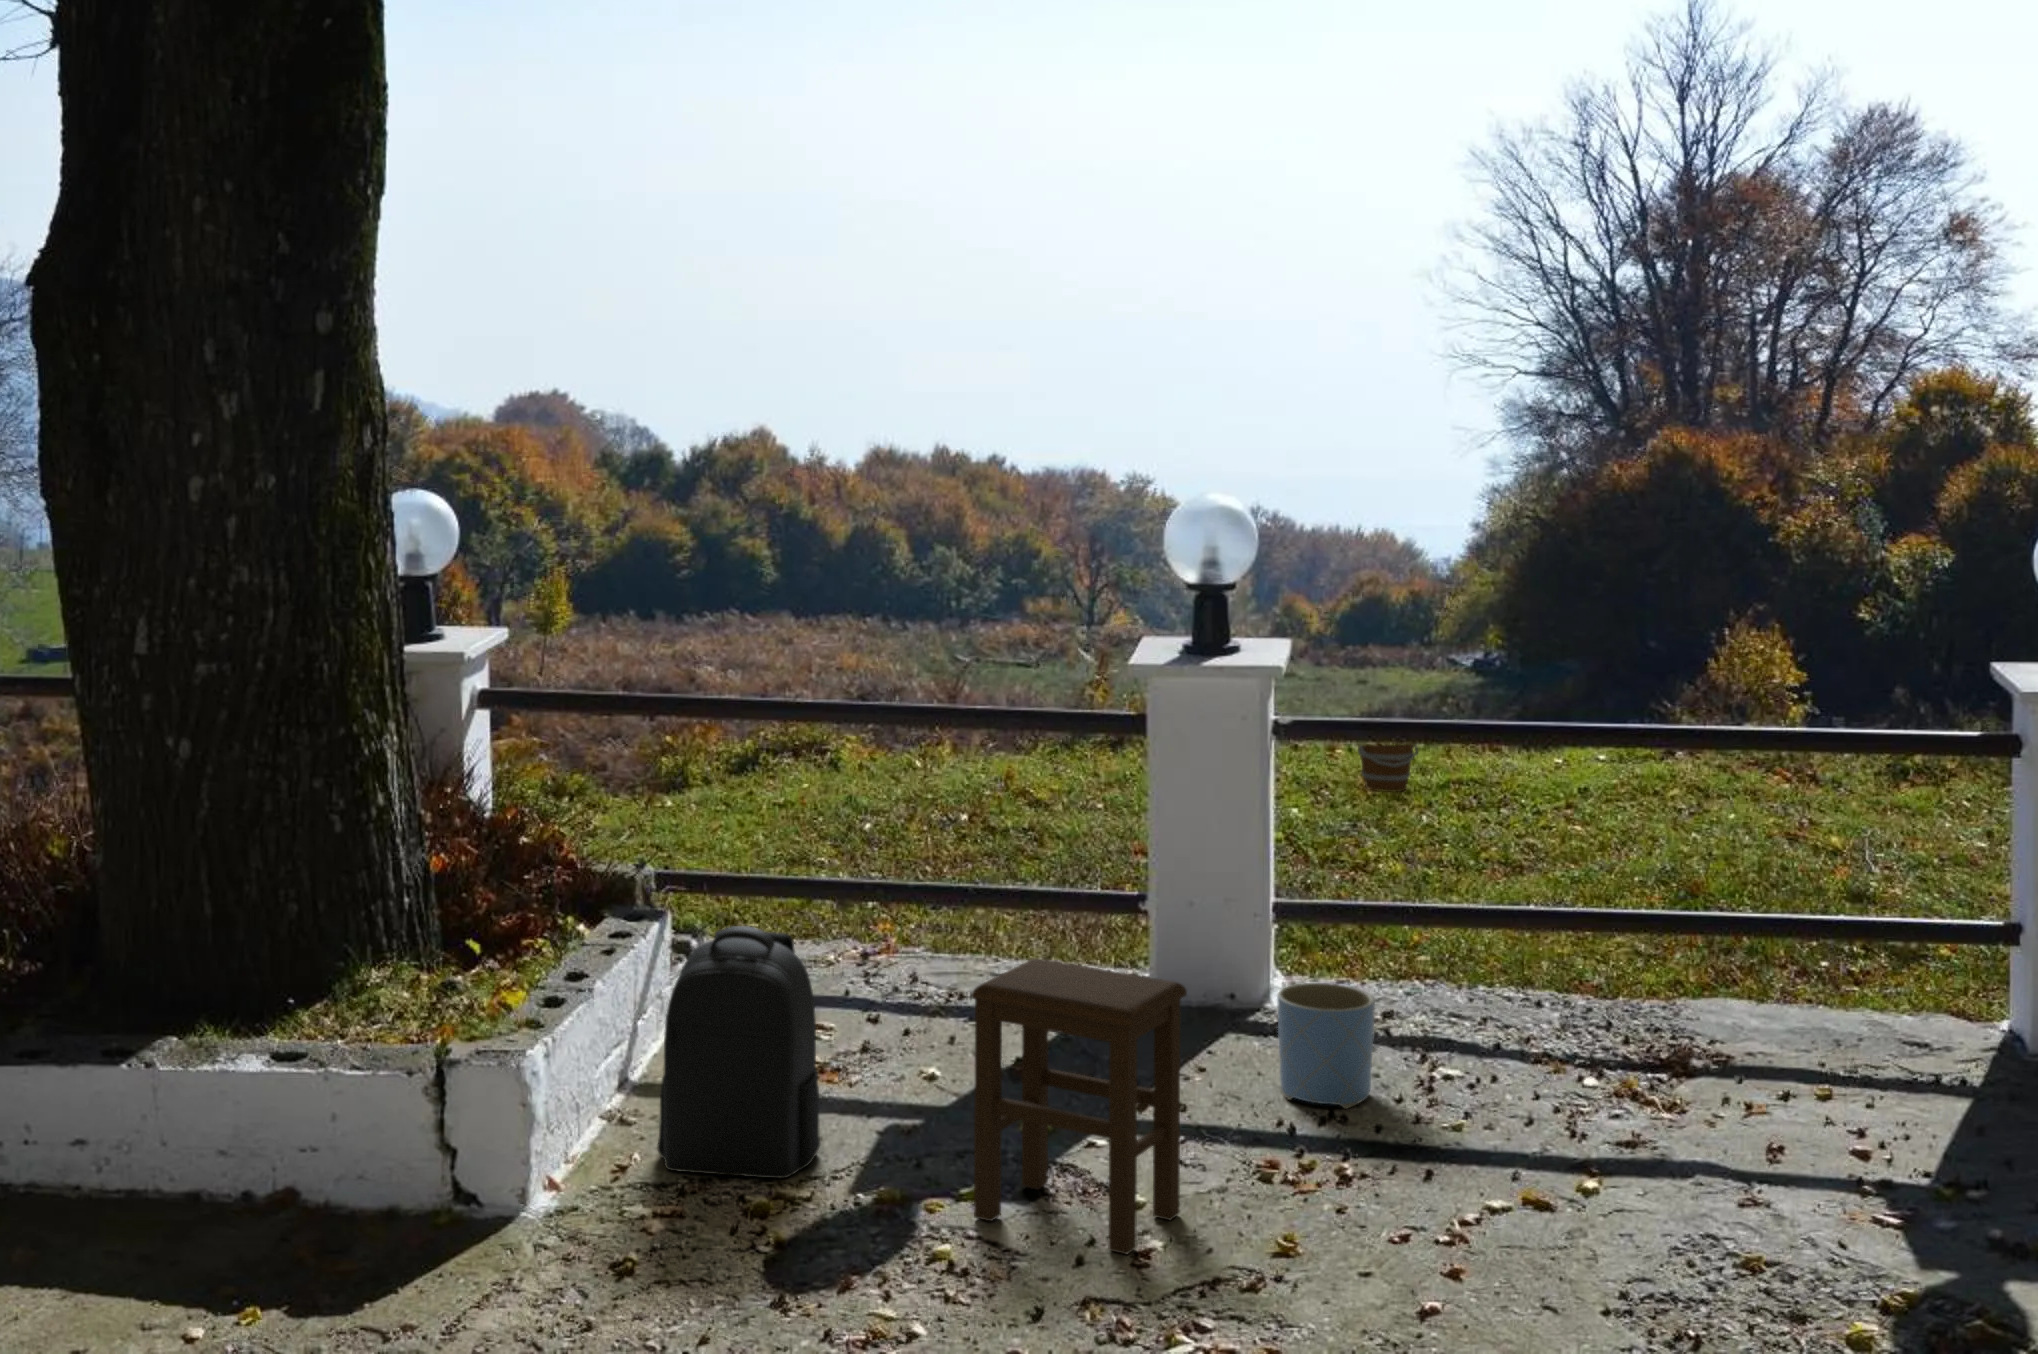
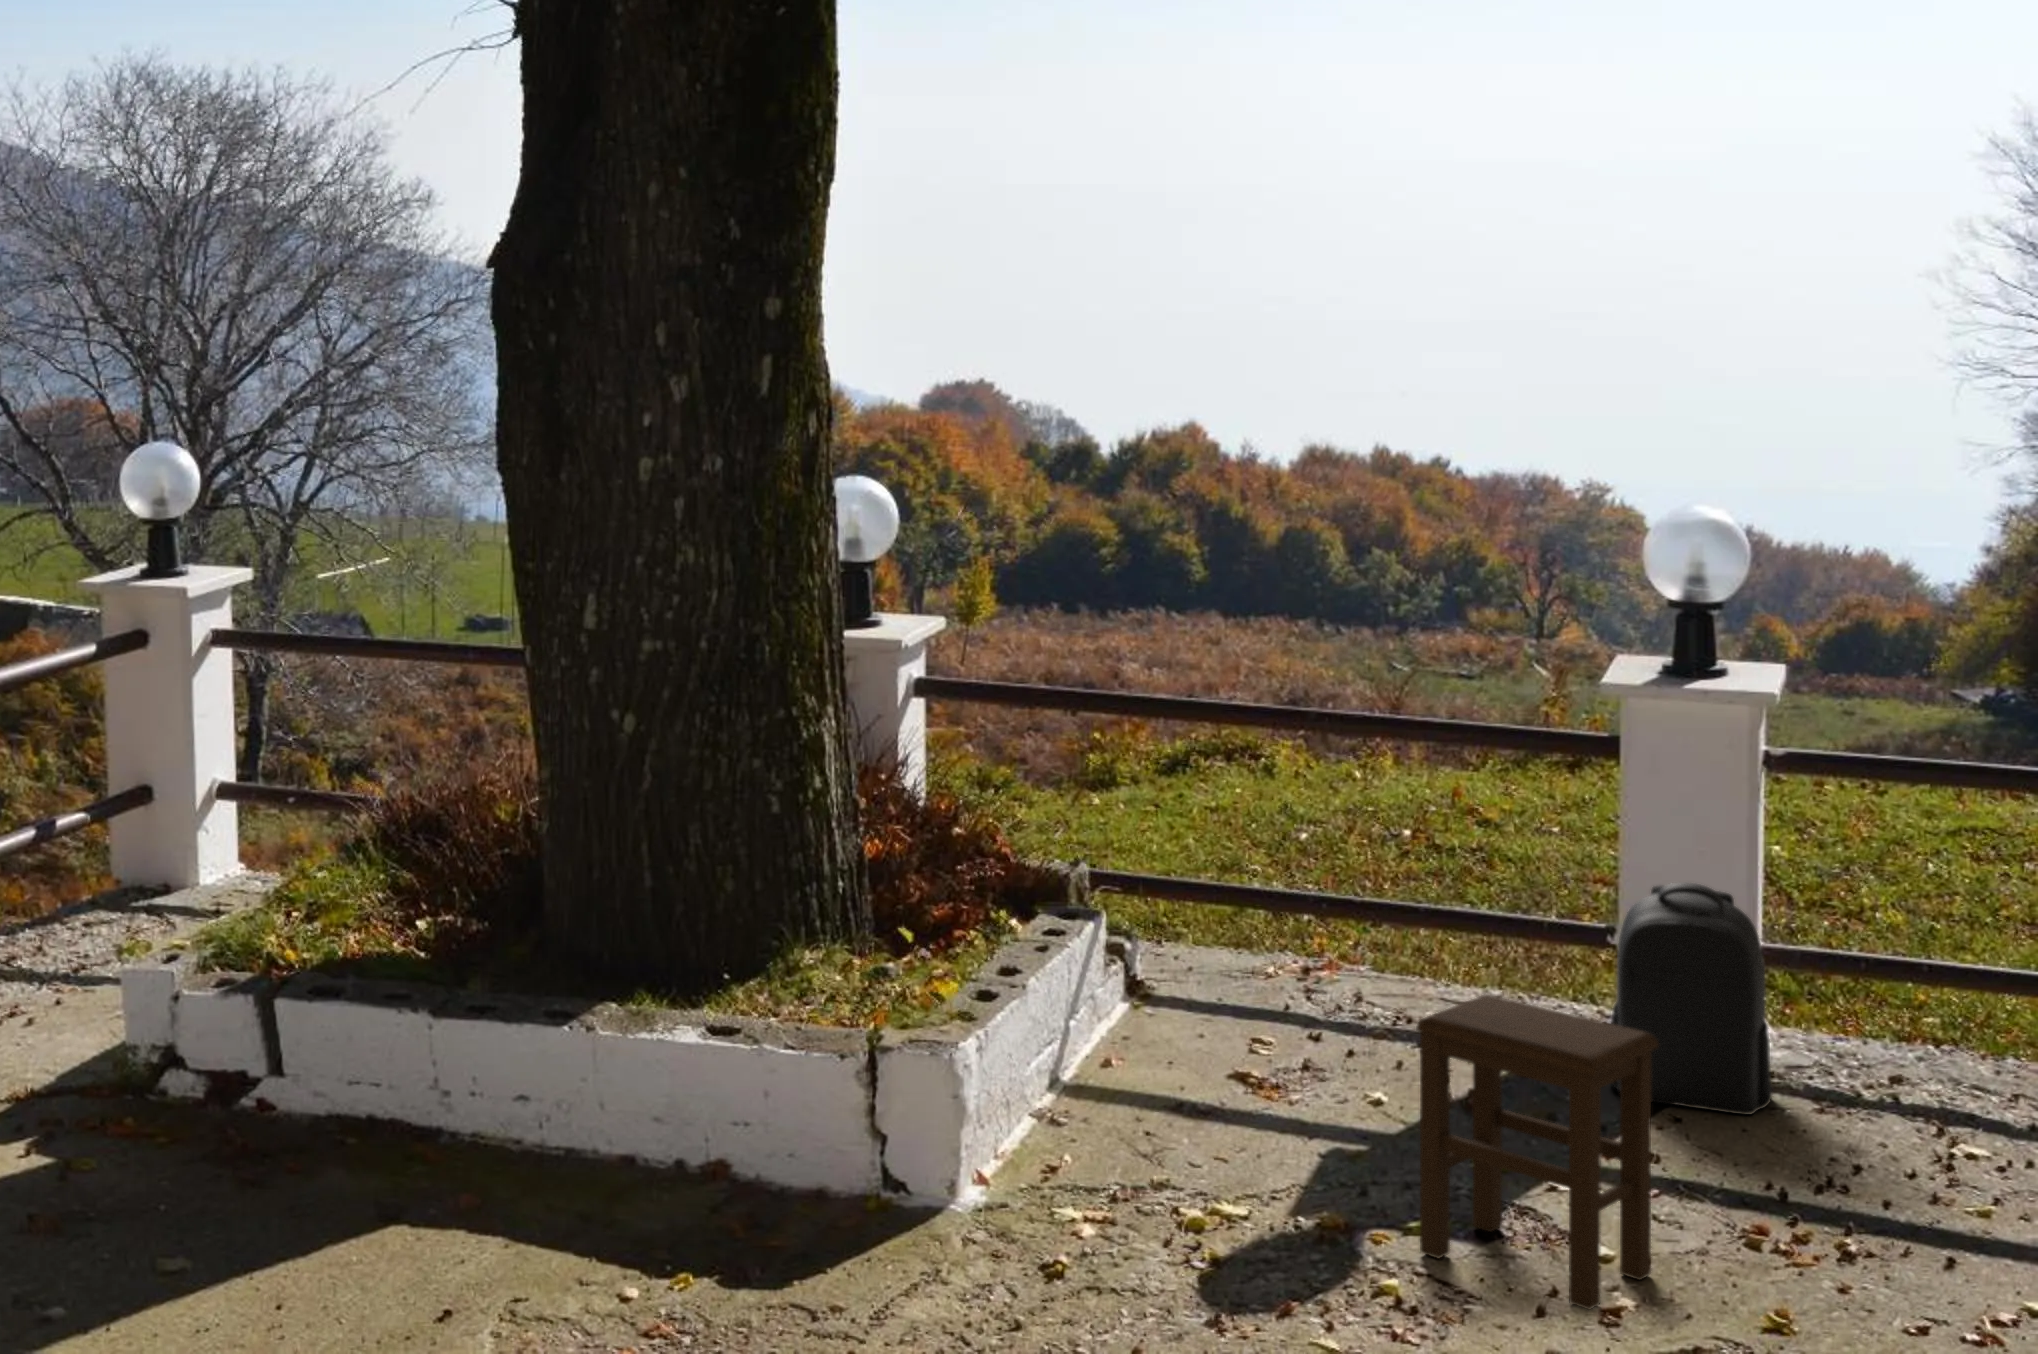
bucket: present [1358,744,1418,792] -> none [1891,758,1971,826]
backpack: present [657,926,820,1178] -> present [1611,882,1772,1115]
planter: present [1277,983,1375,1109] -> none [1770,1044,1889,1184]

